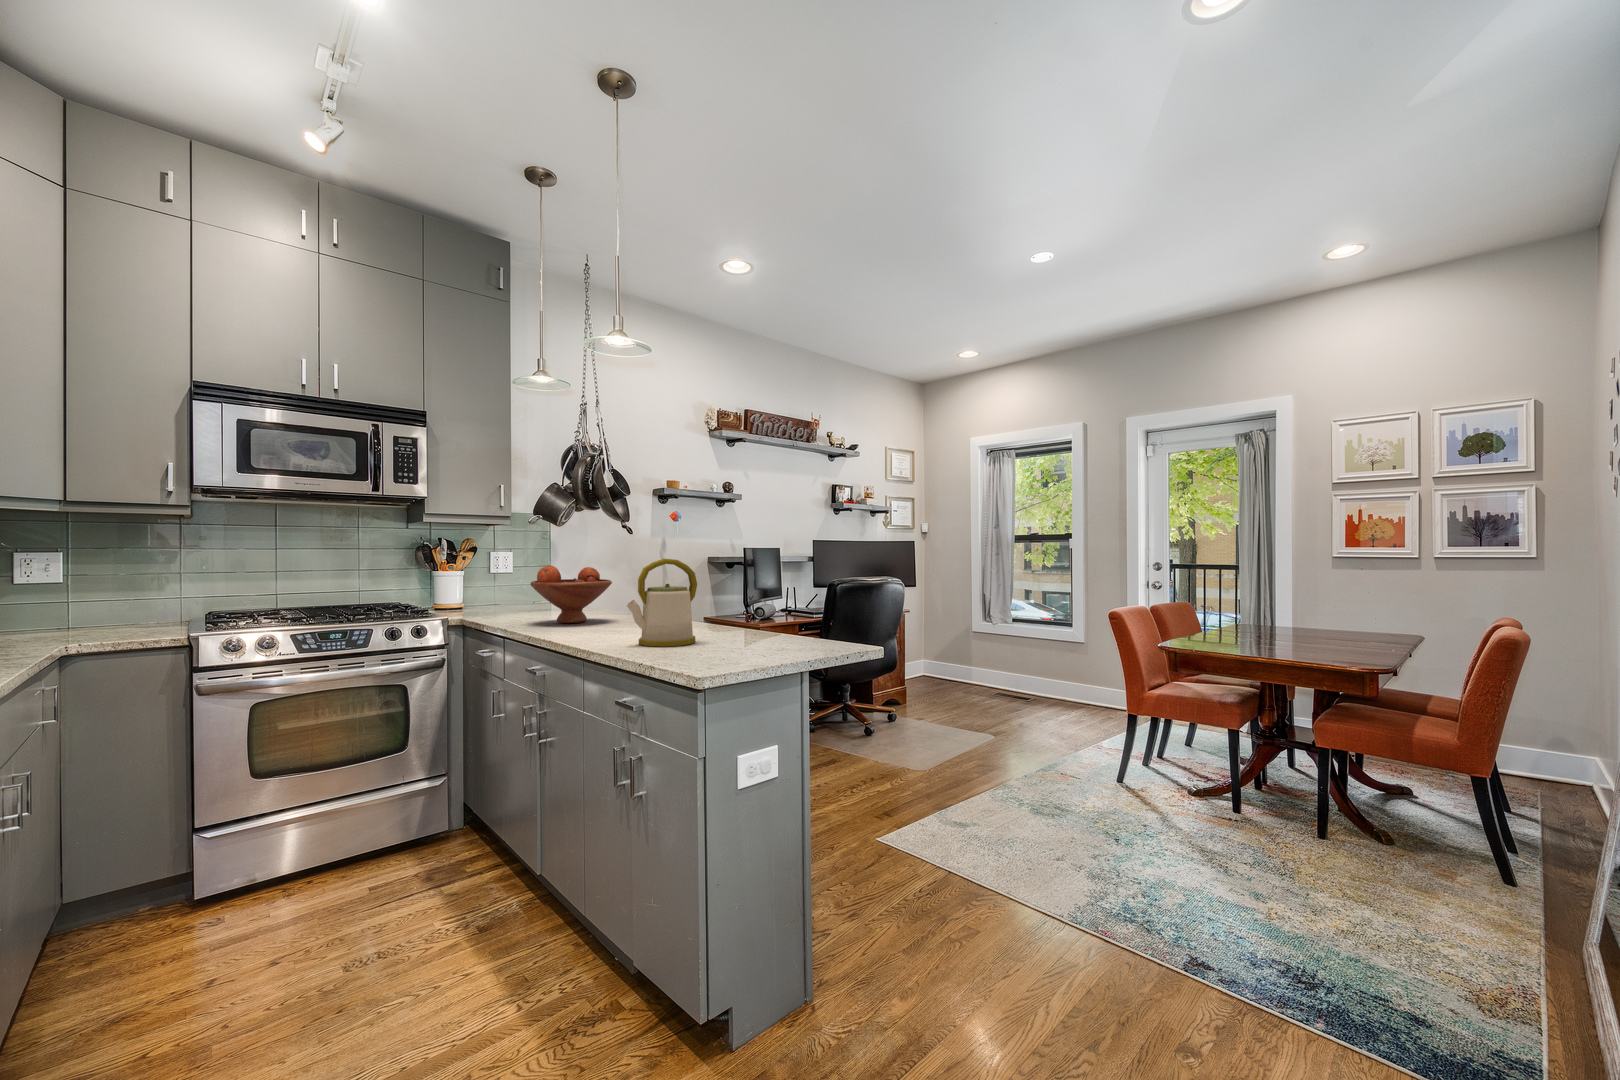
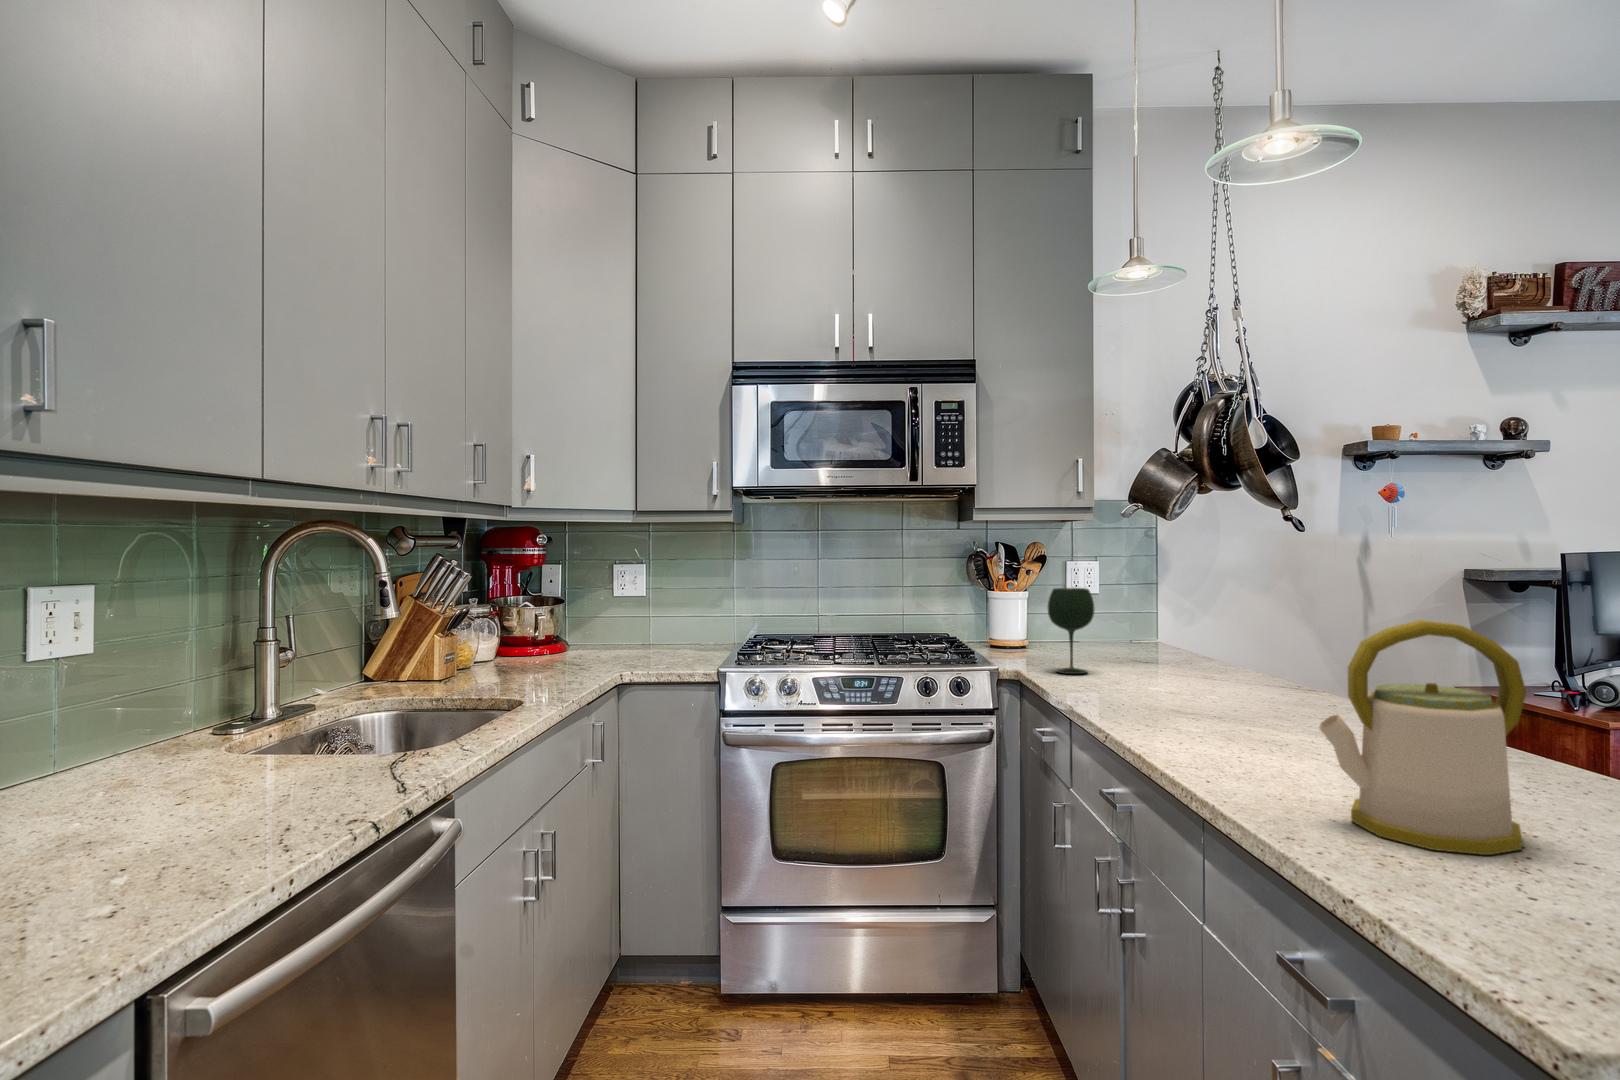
wine glass: none [482,565,513,618] -> present [1048,588,1094,674]
fruit bowl: present [530,565,612,623] -> none [1118,596,1272,706]

